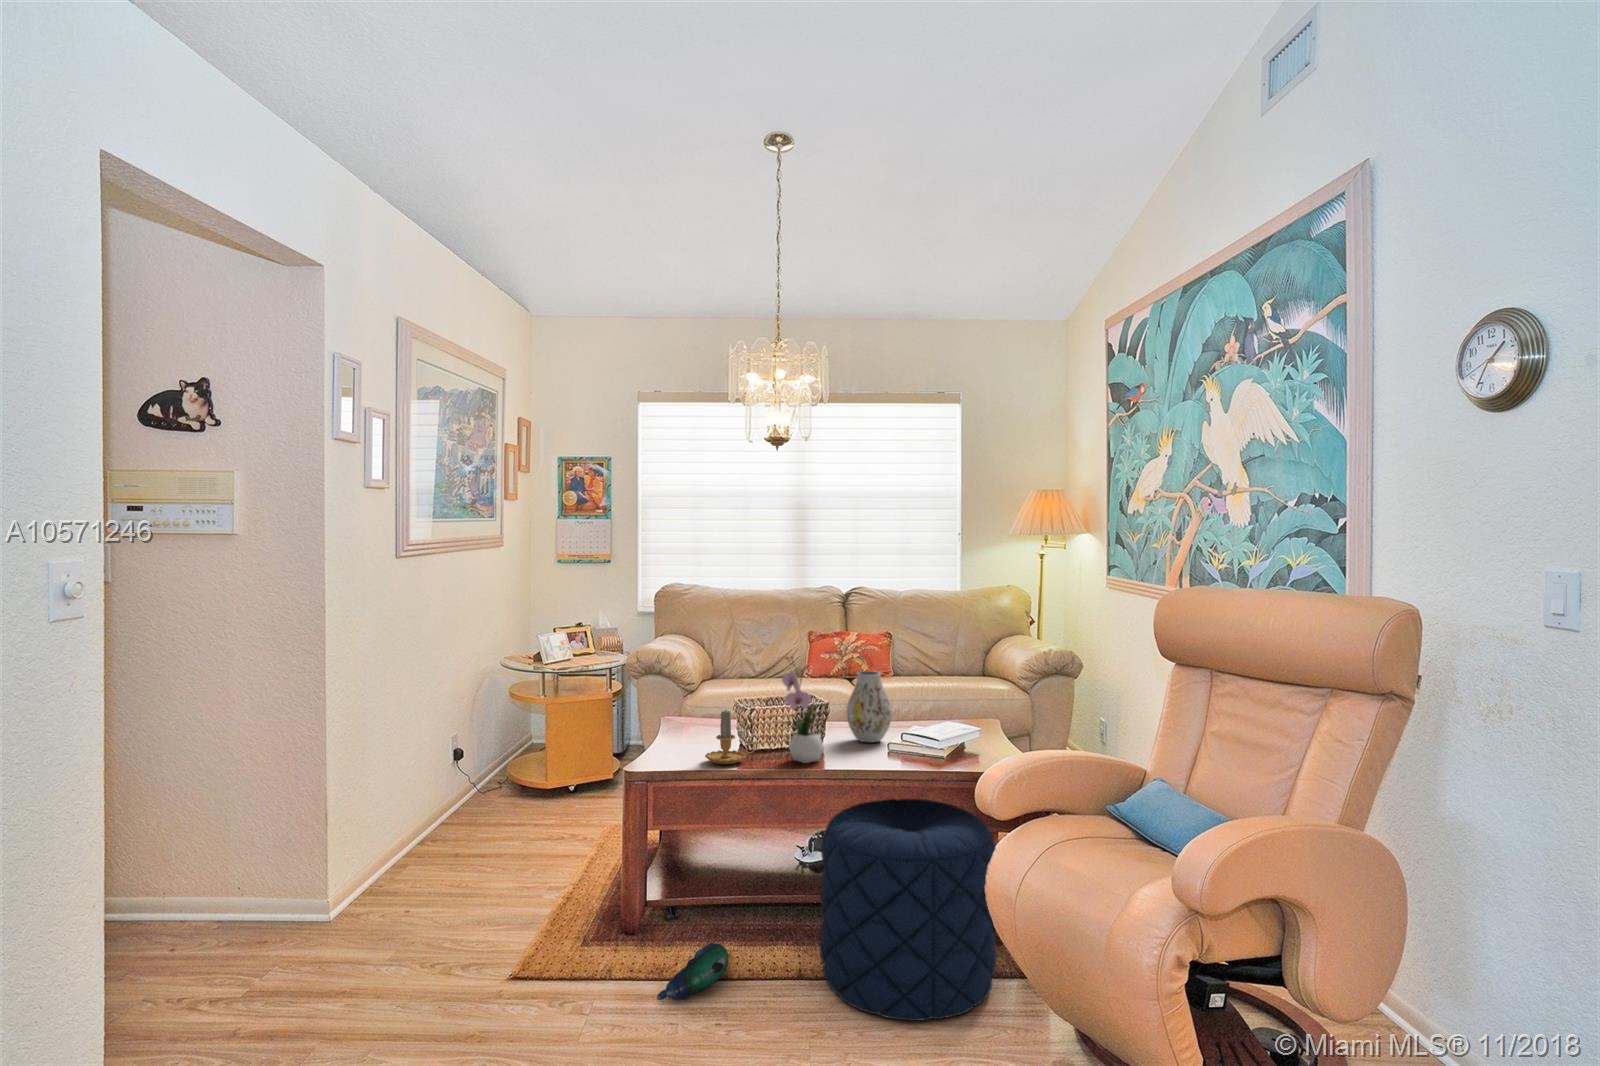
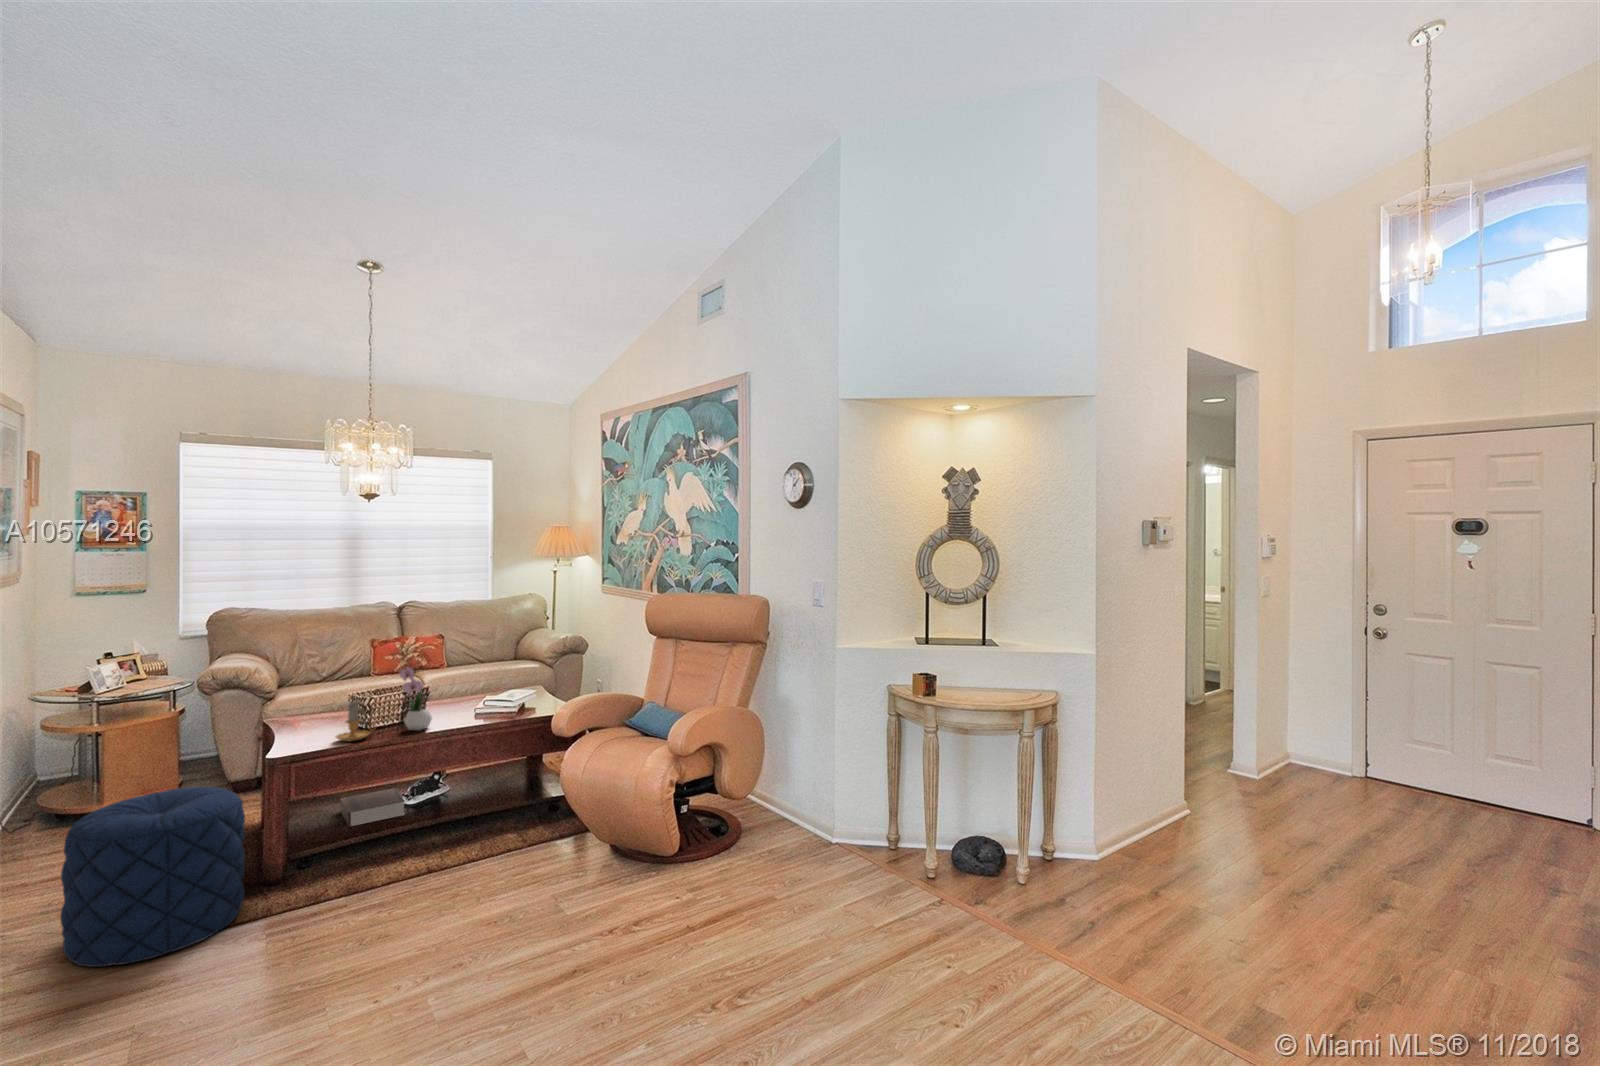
vase: present [846,671,892,742] -> none [439,662,474,712]
pouf: present [820,799,996,1021] -> present [60,787,245,967]
book: none [731,831,799,875] -> present [341,788,405,827]
plush toy: present [657,943,728,1000] -> none [331,861,381,905]

